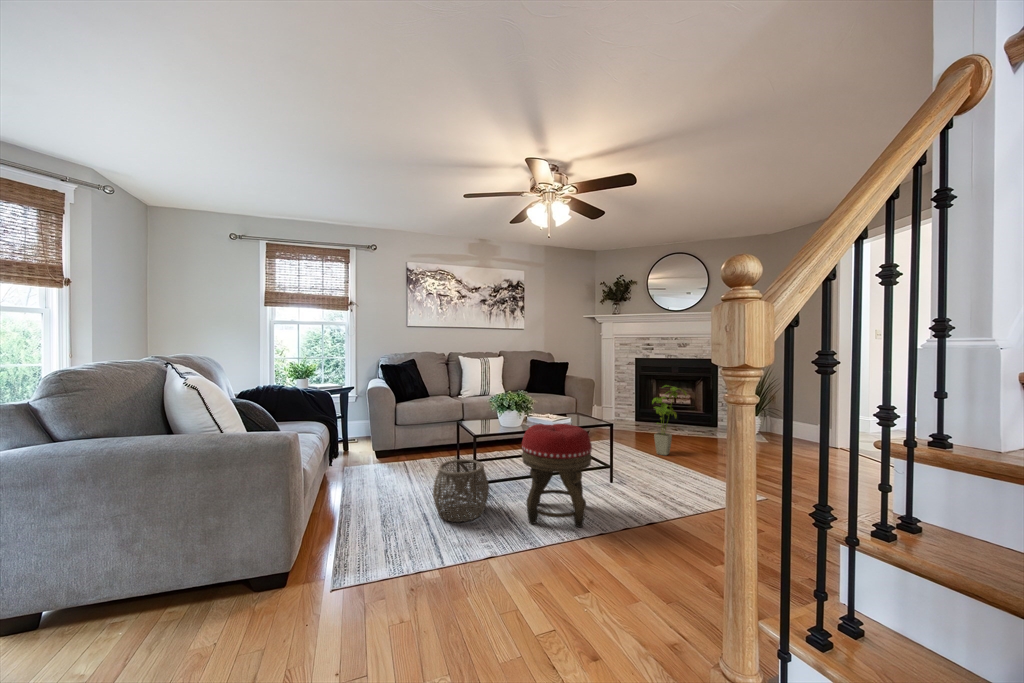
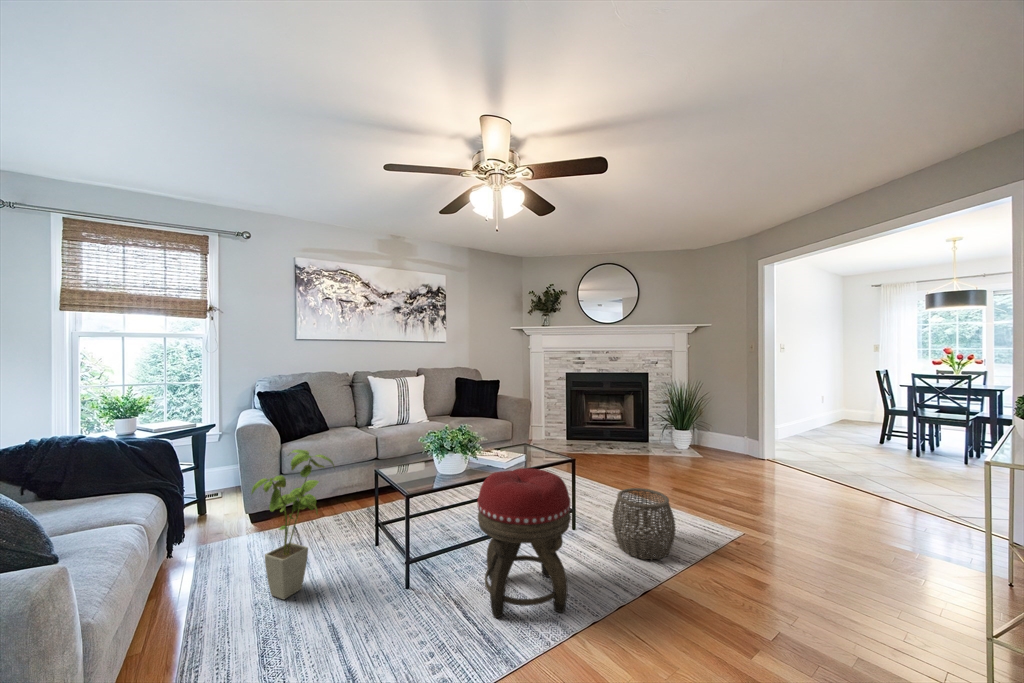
house plant: present [652,385,687,455] -> present [251,450,334,599]
woven basket: present [433,459,489,522] -> present [612,488,676,560]

